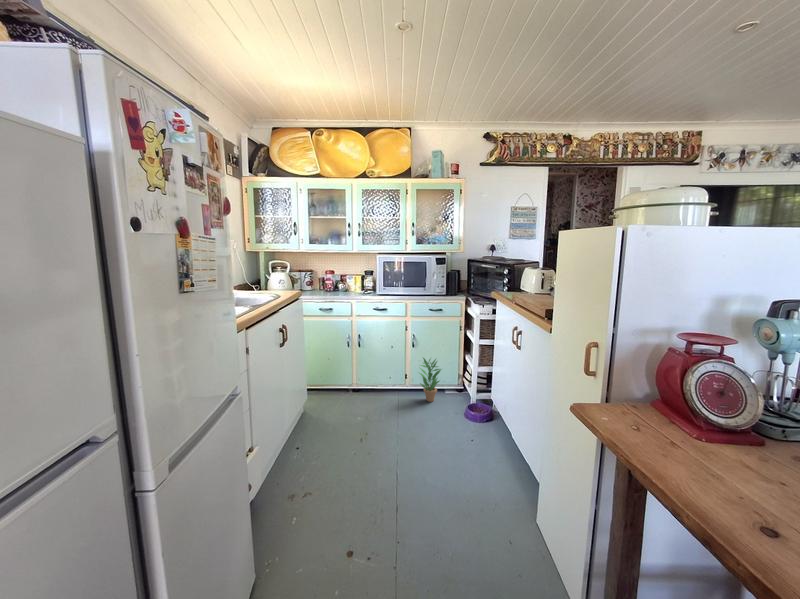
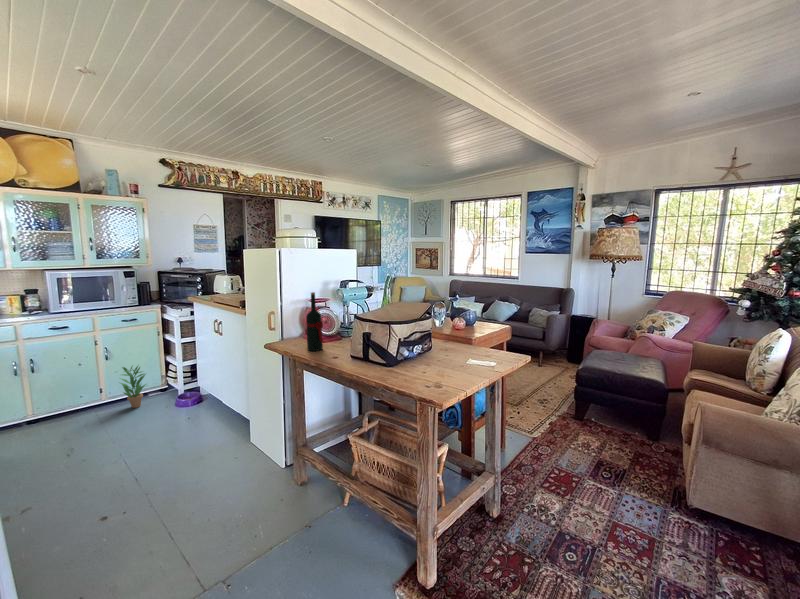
wine bottle: none [669,329,726,469] -> present [306,292,323,351]

